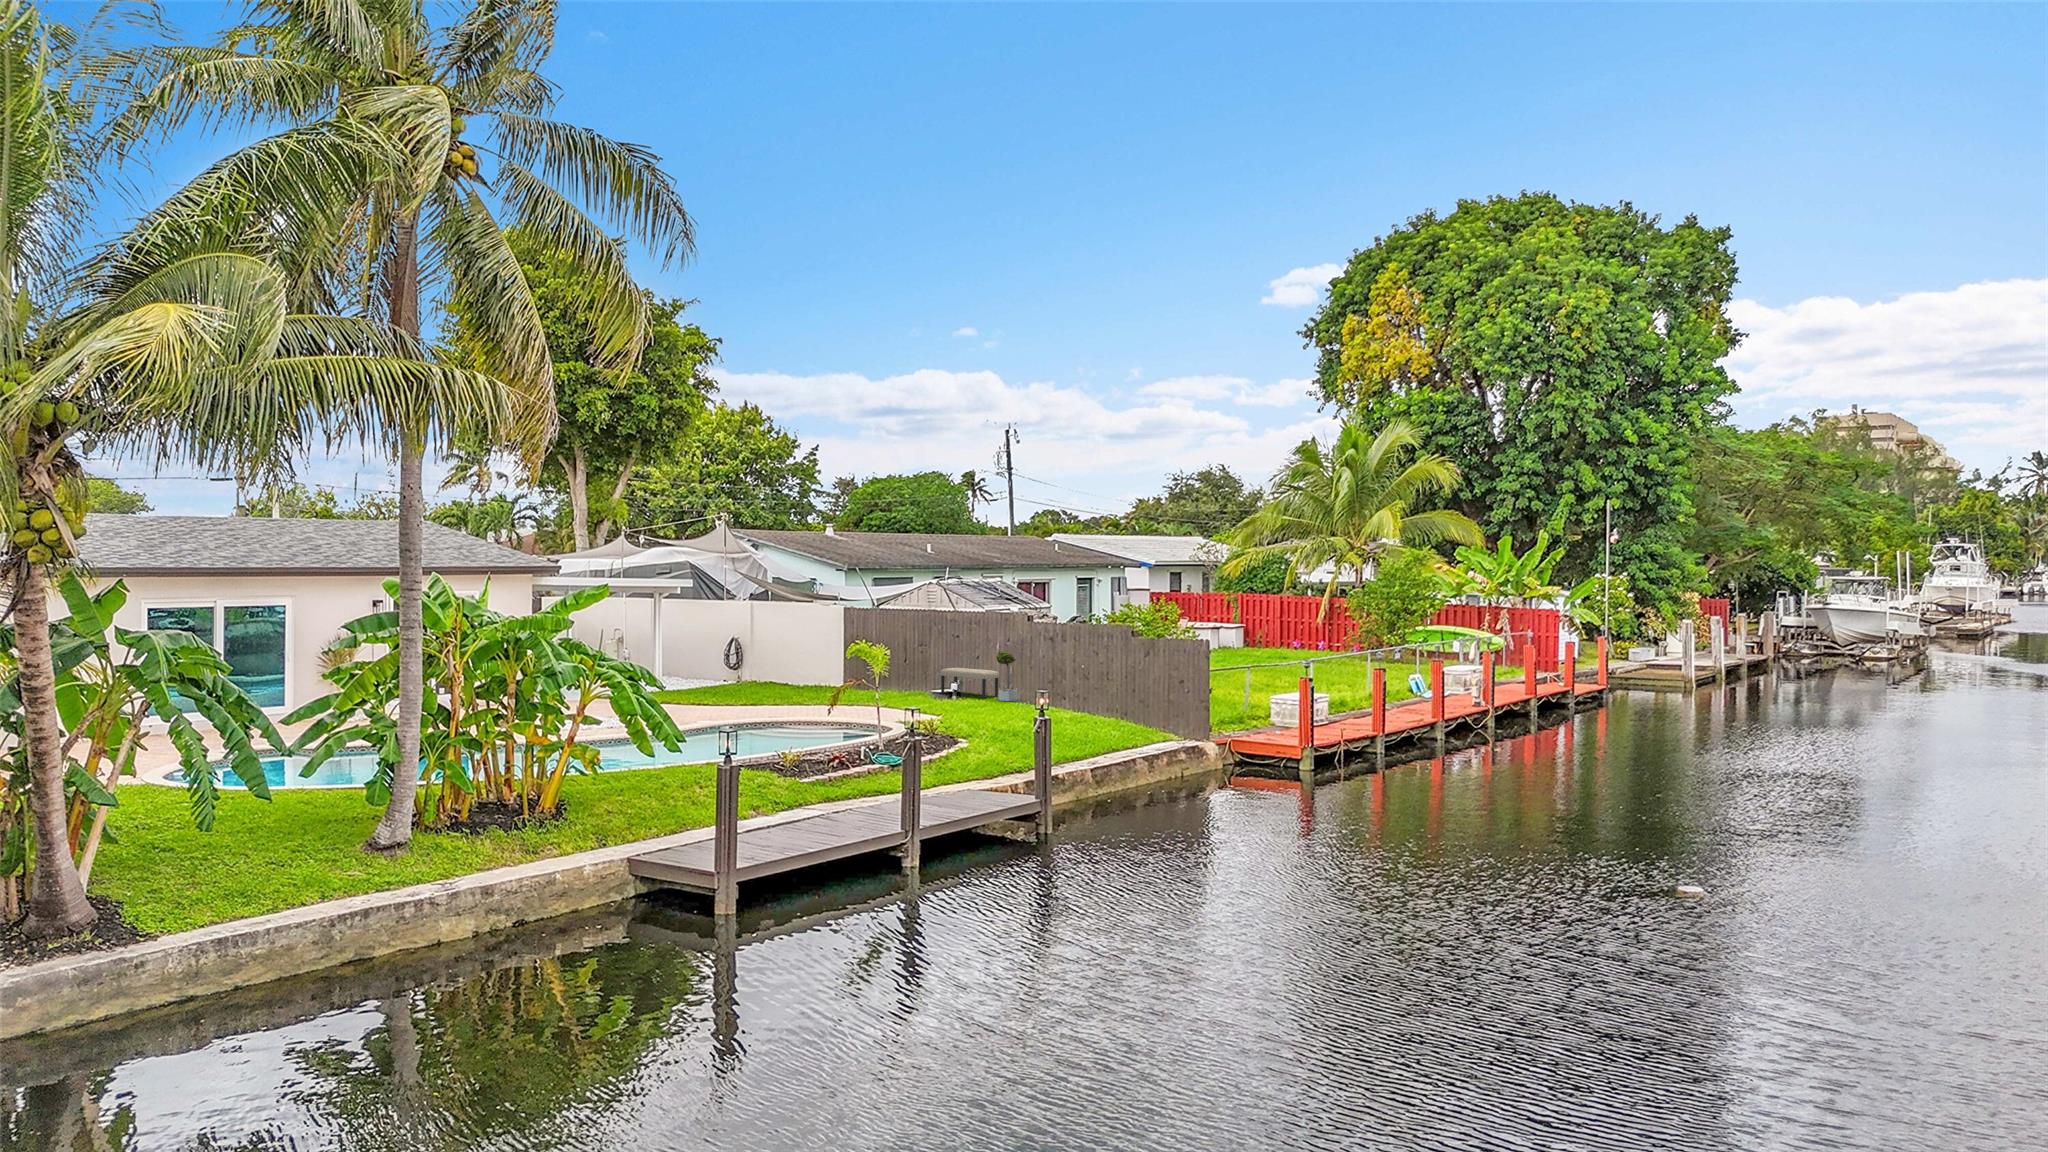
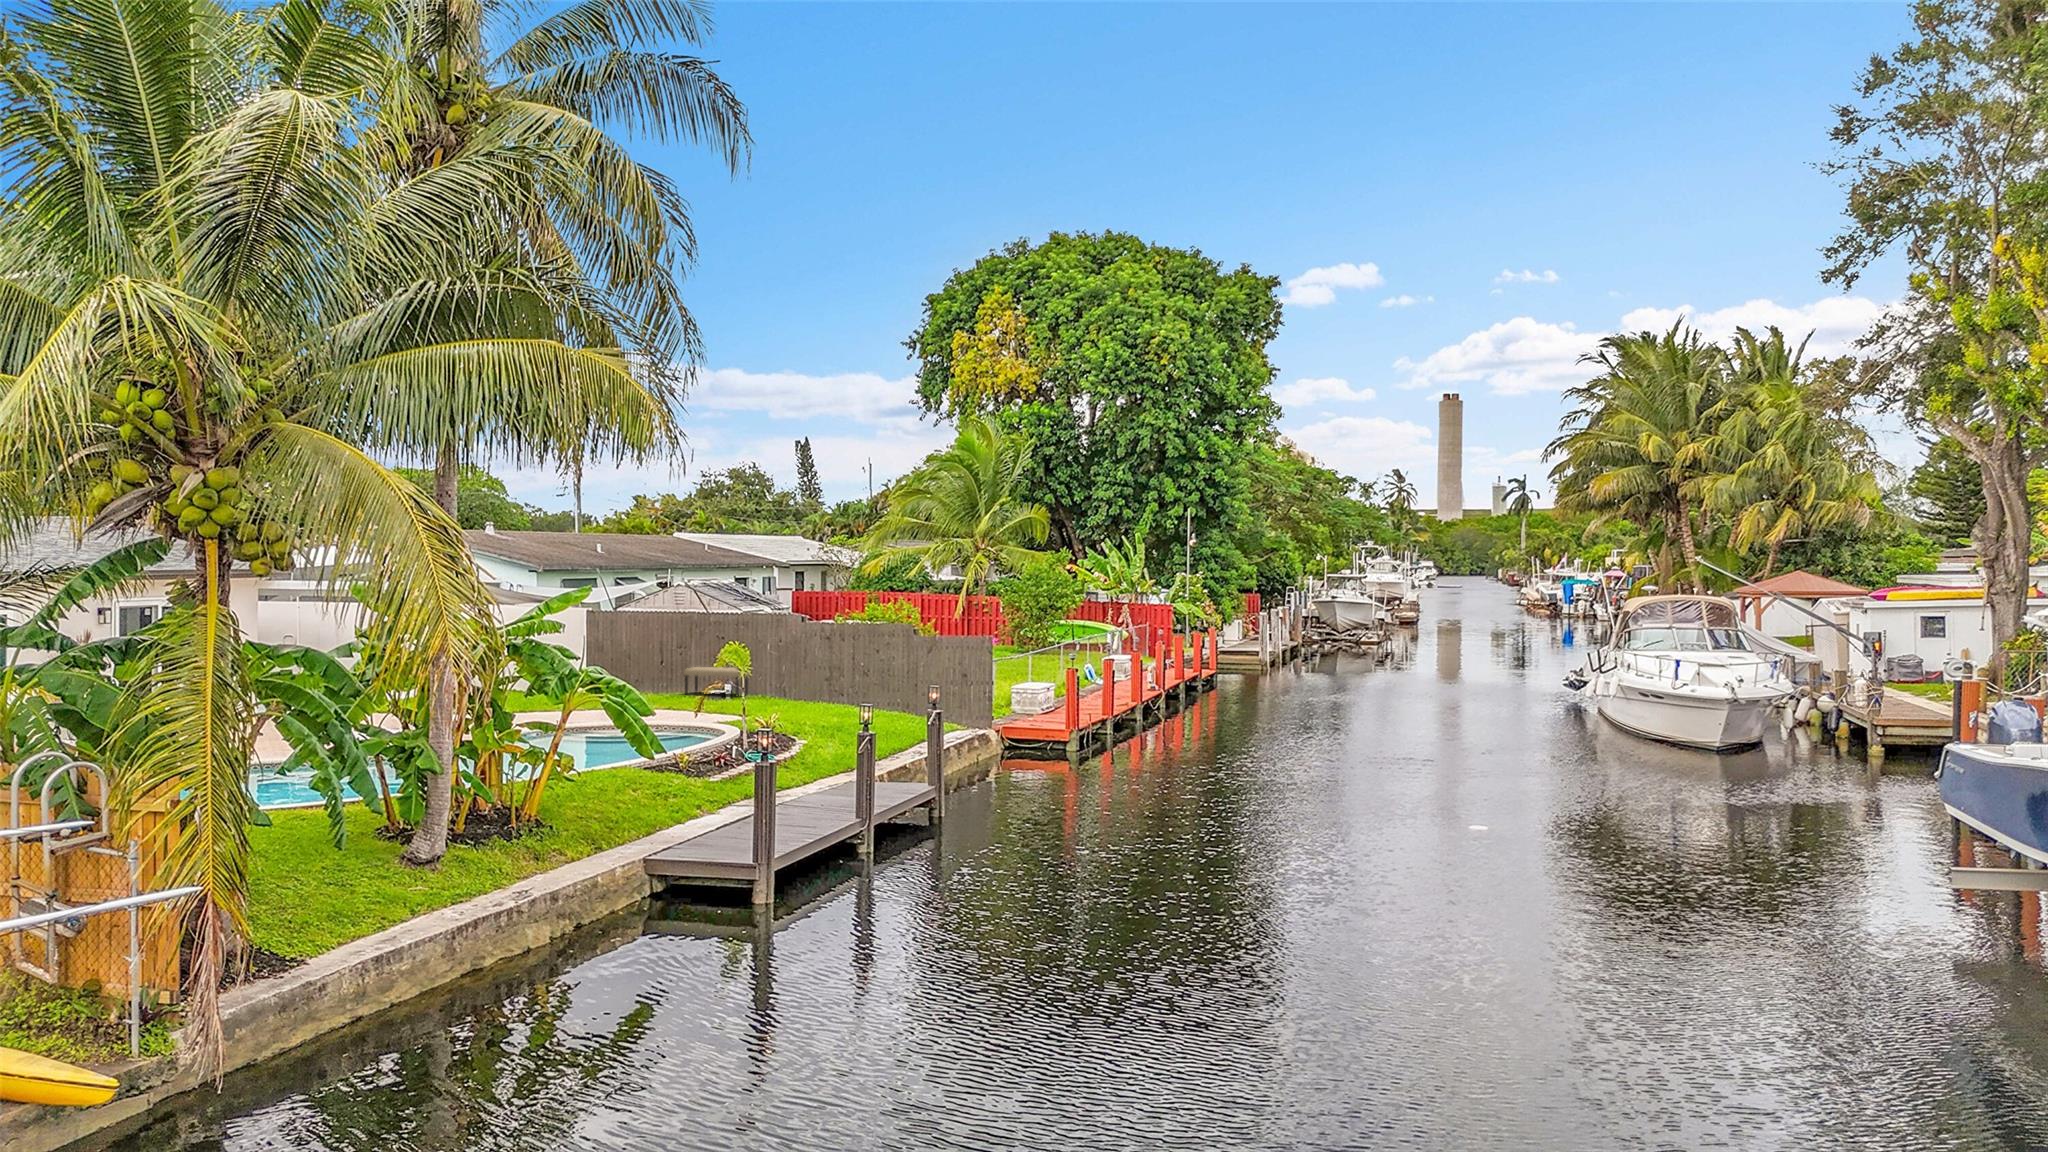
potted tree: present [996,651,1018,701] -> none [751,647,774,698]

